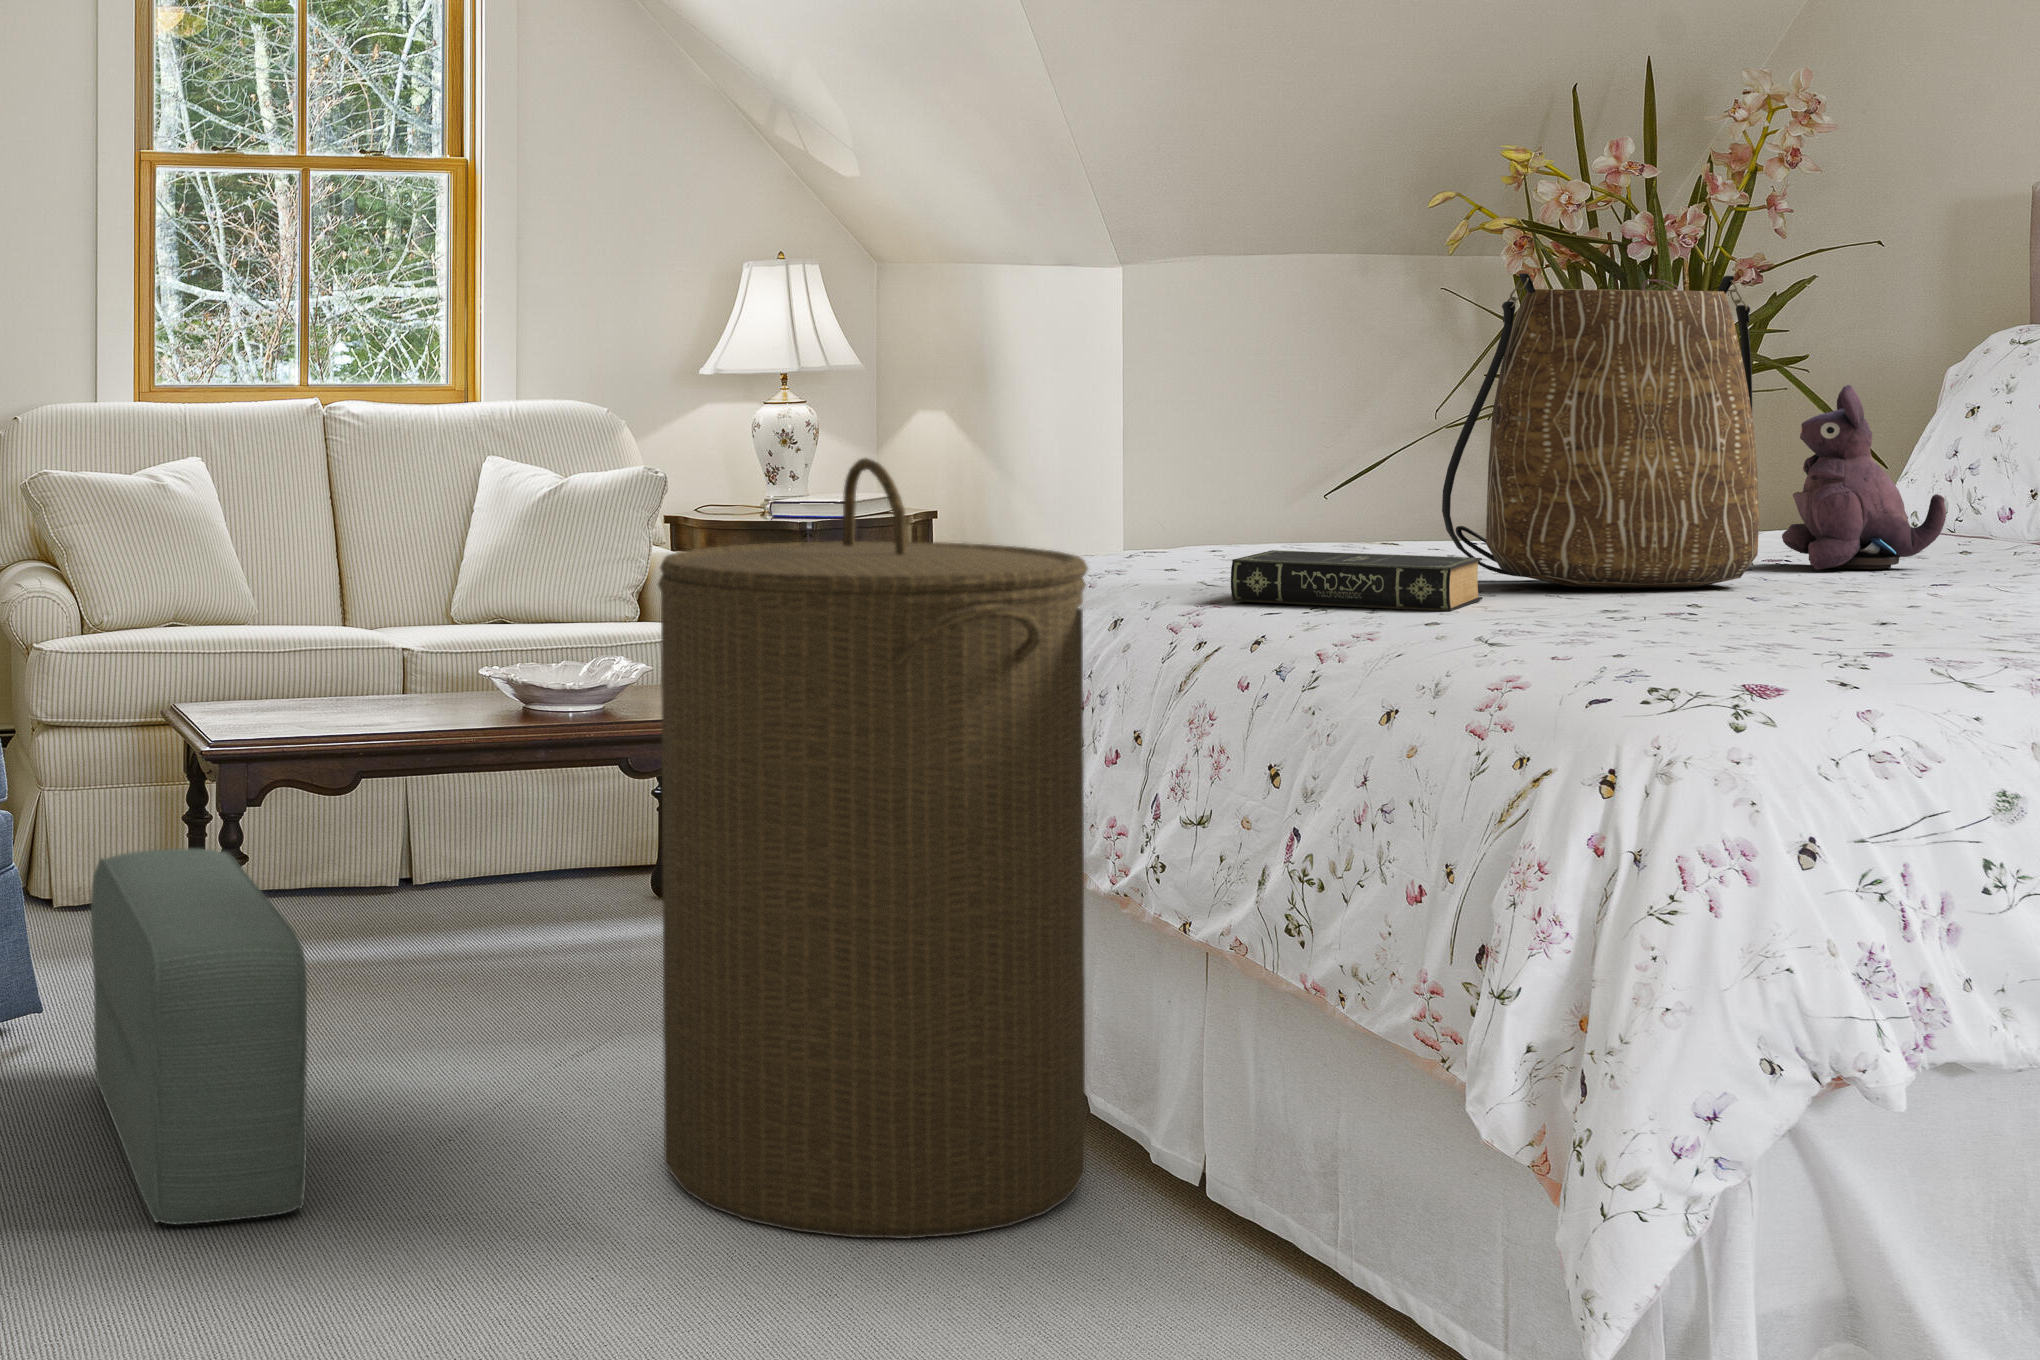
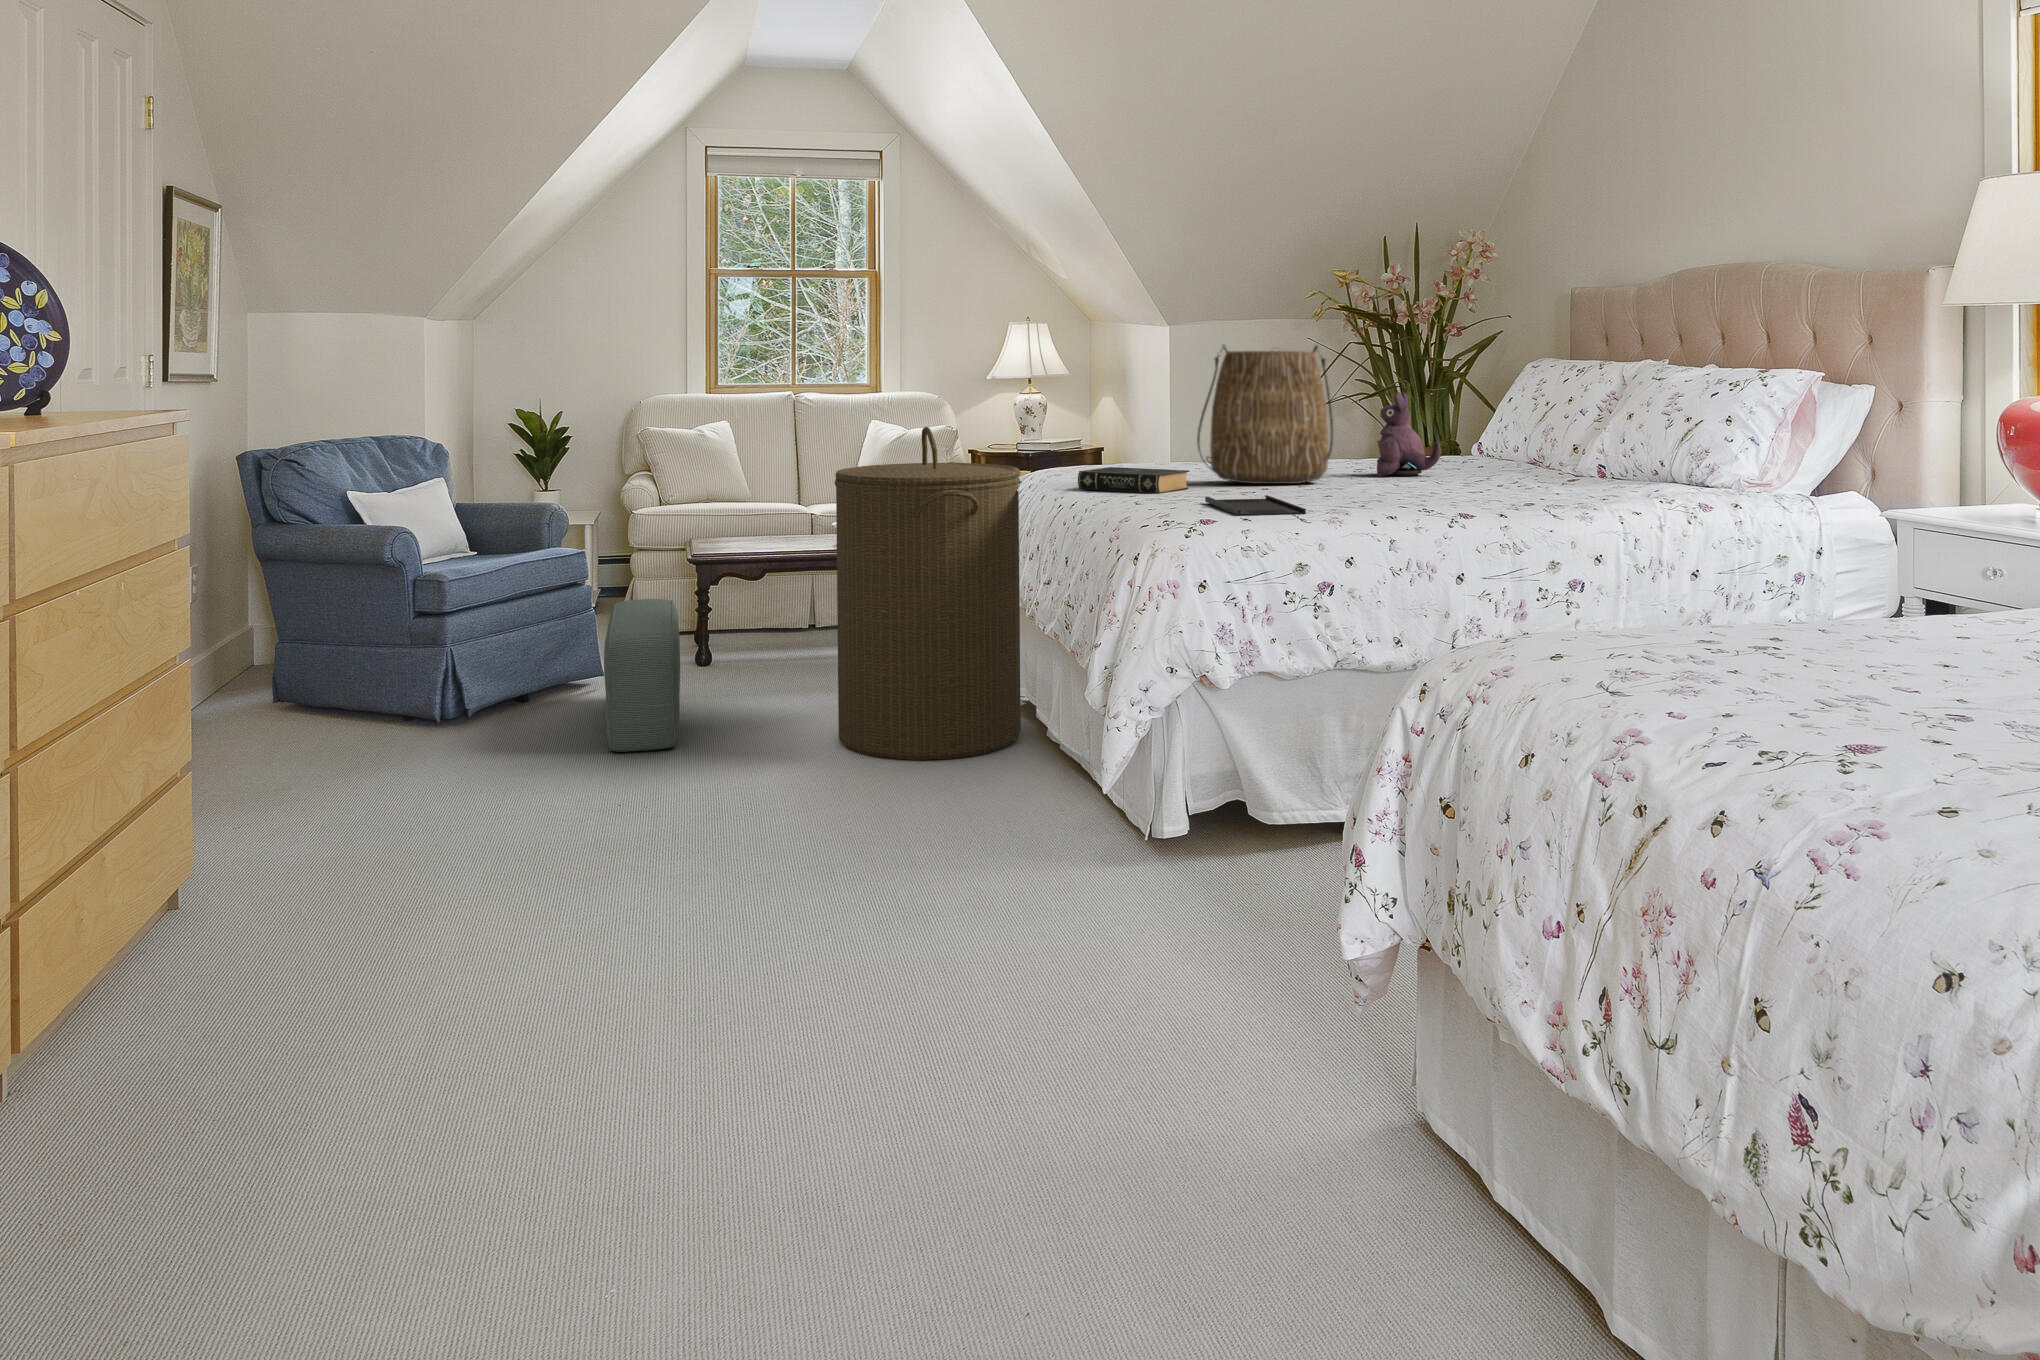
tray: none [1654,617,2014,670] -> present [1205,495,1306,516]

